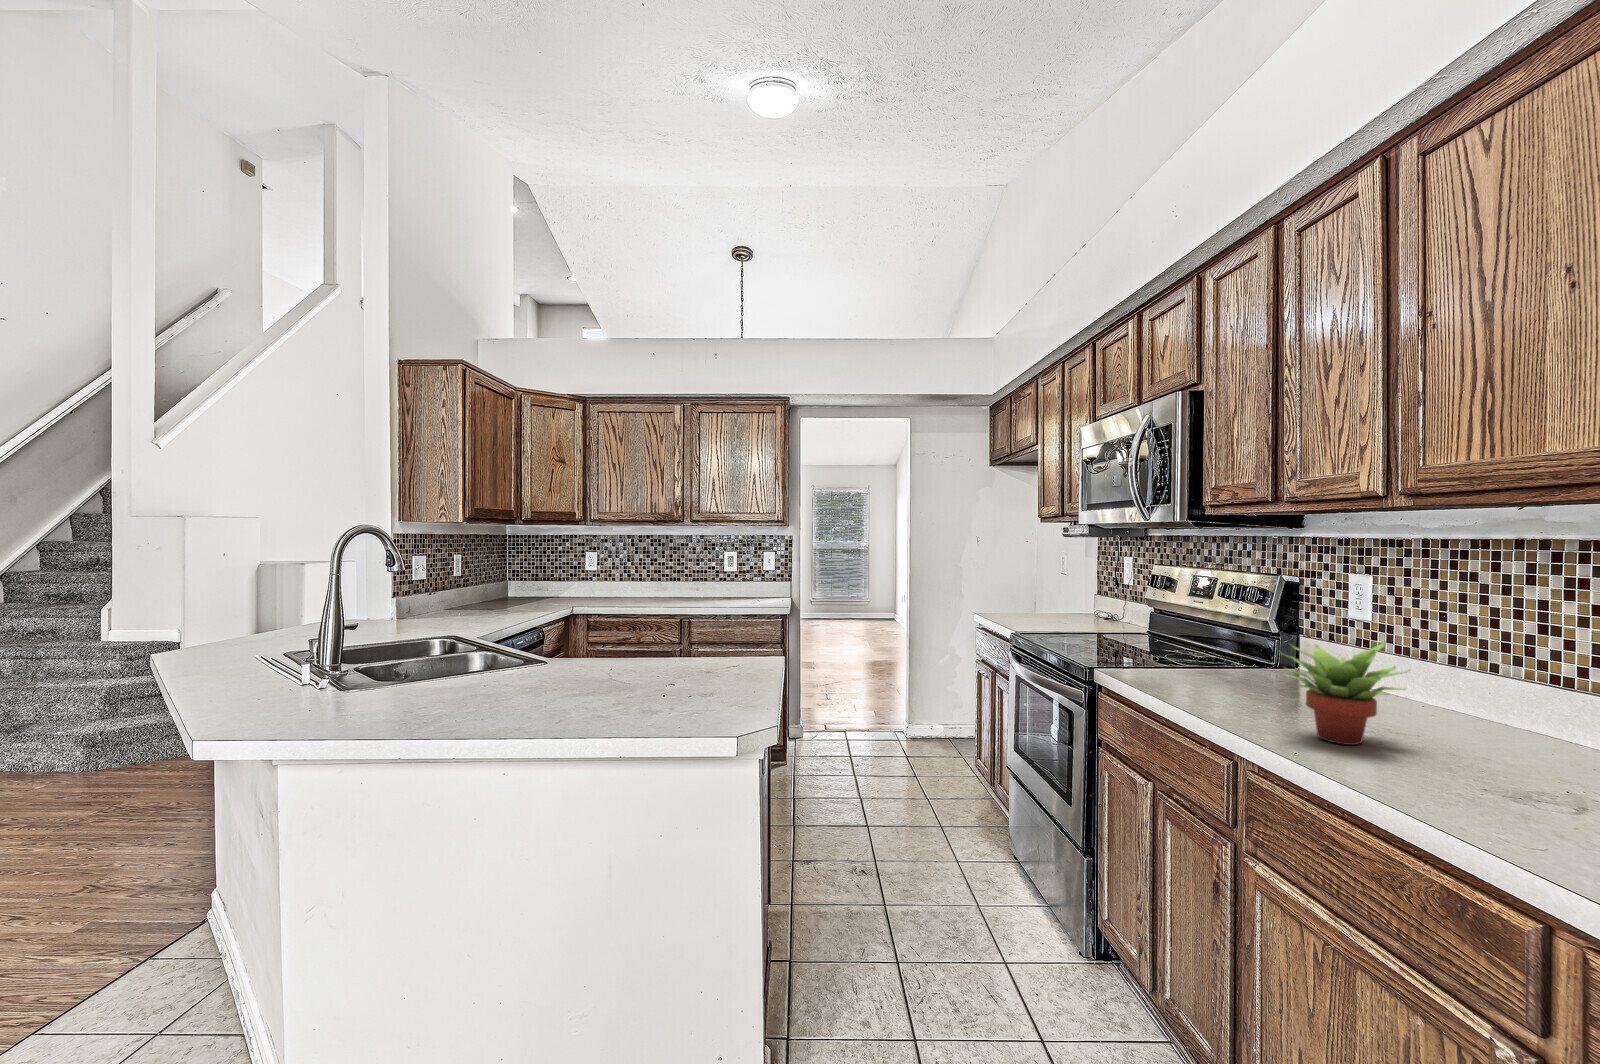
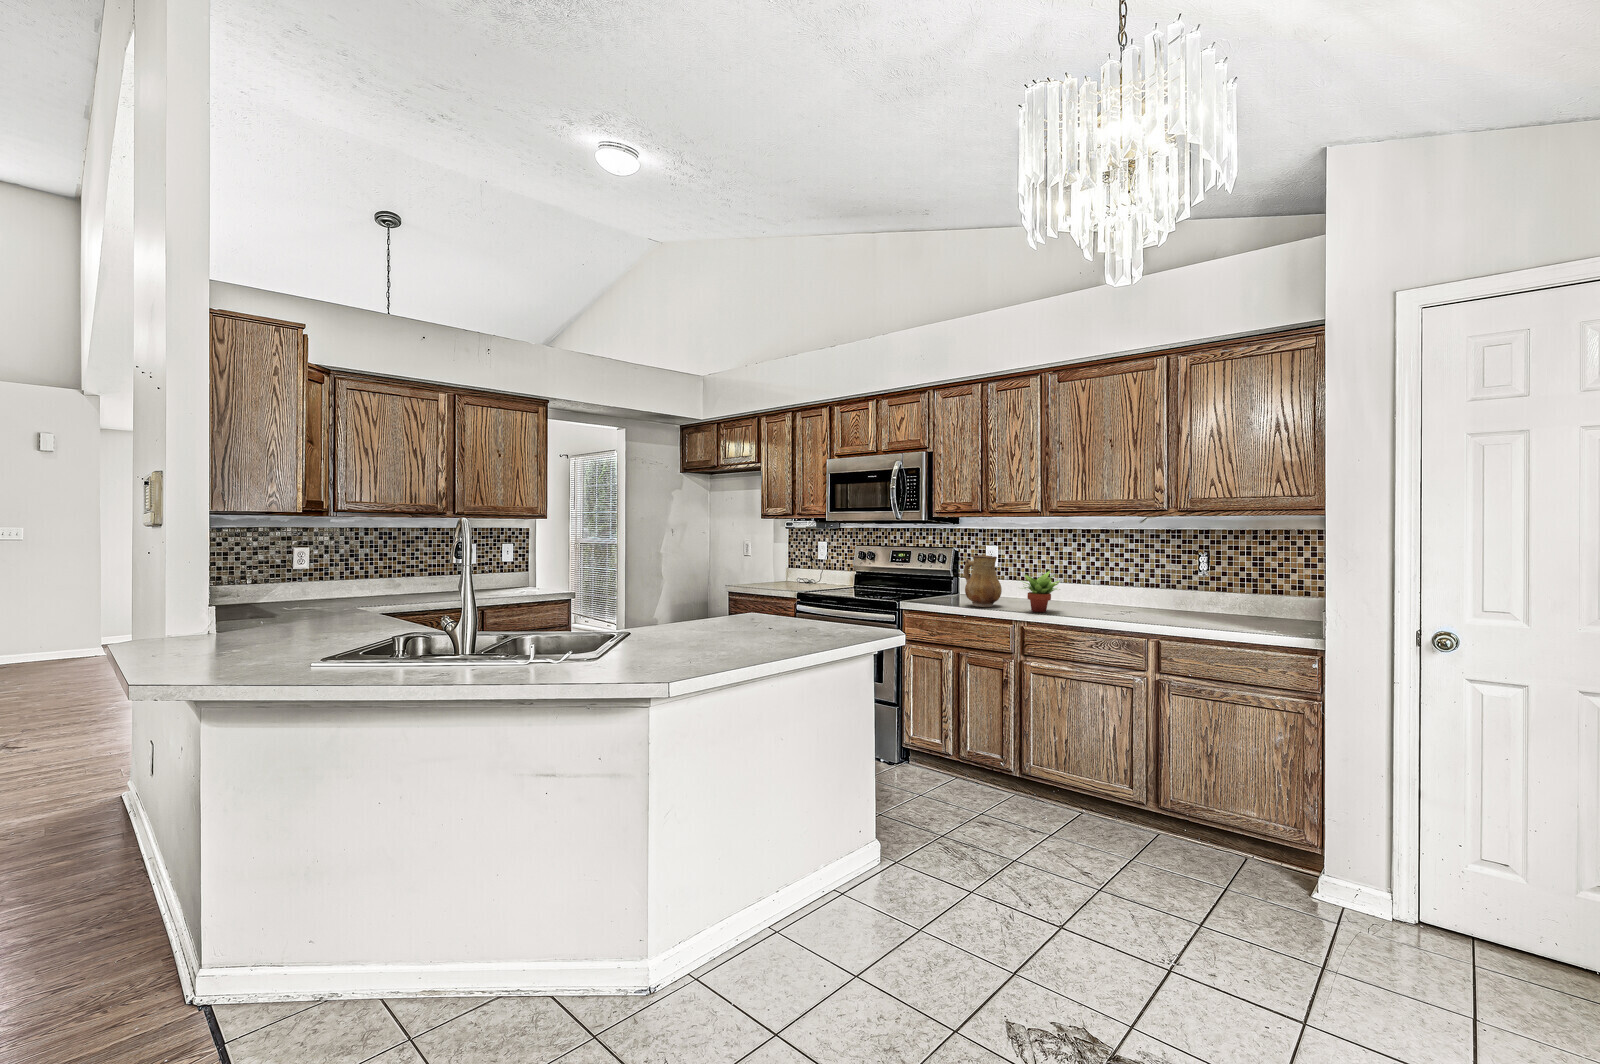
ceramic pitcher: none [1199,592,1289,707] -> present [964,555,1002,607]

